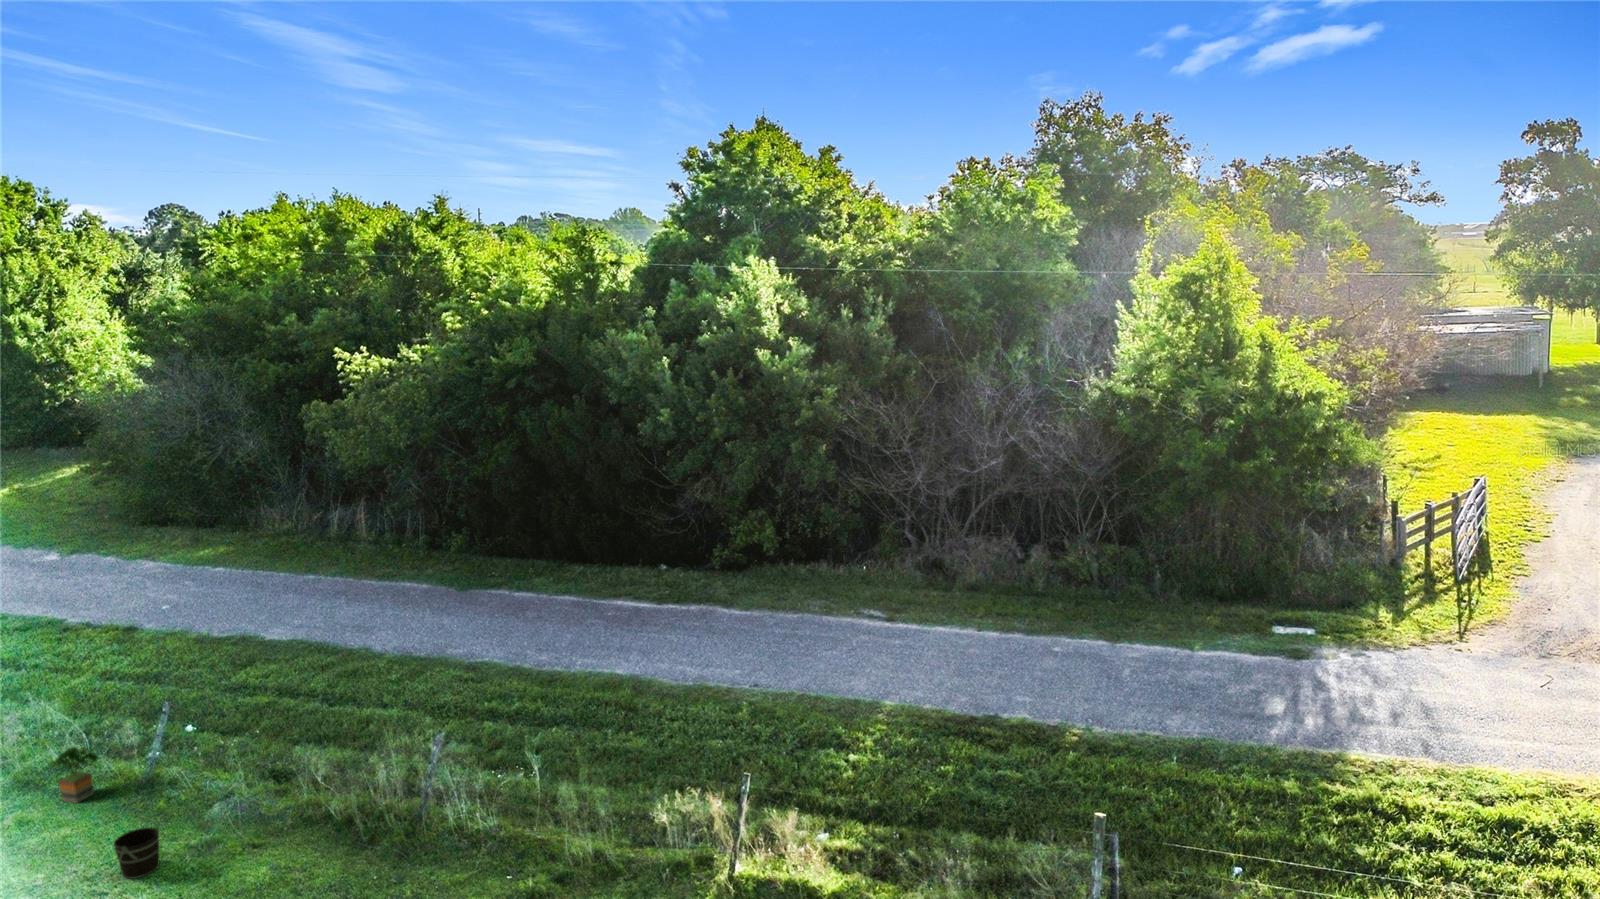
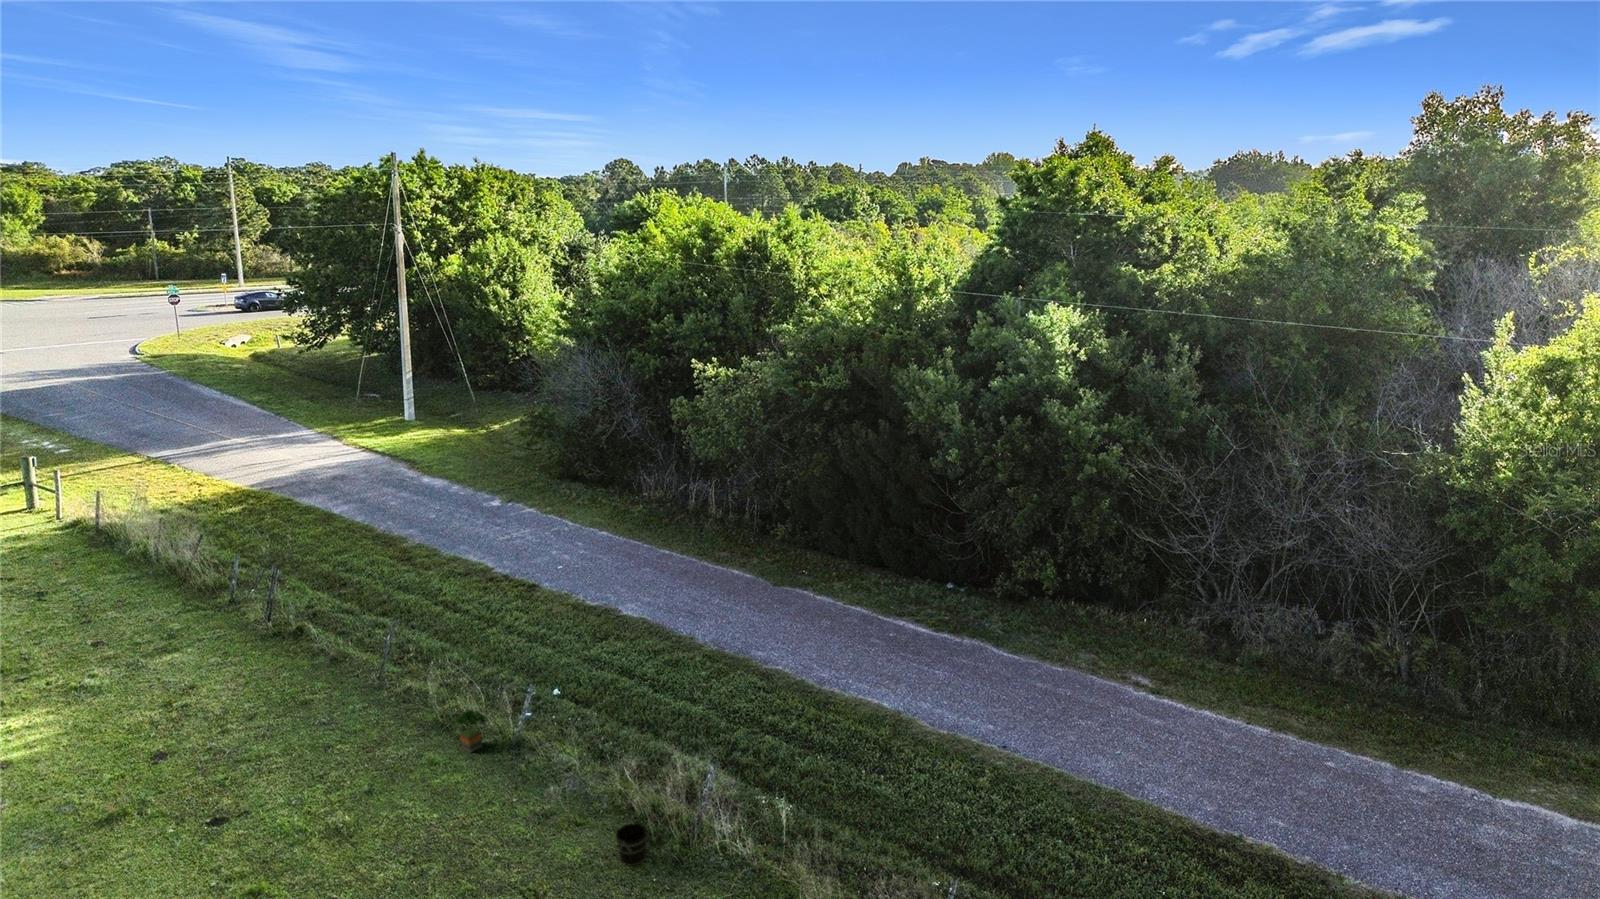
bucket: present [114,827,159,879] -> present [616,823,647,866]

